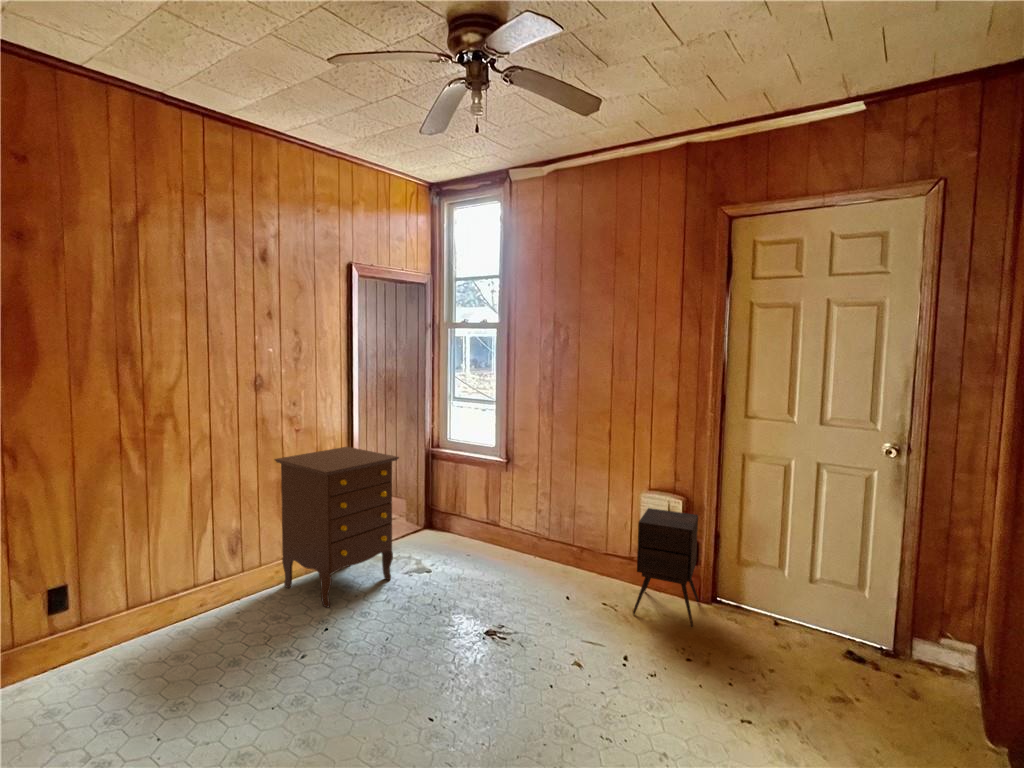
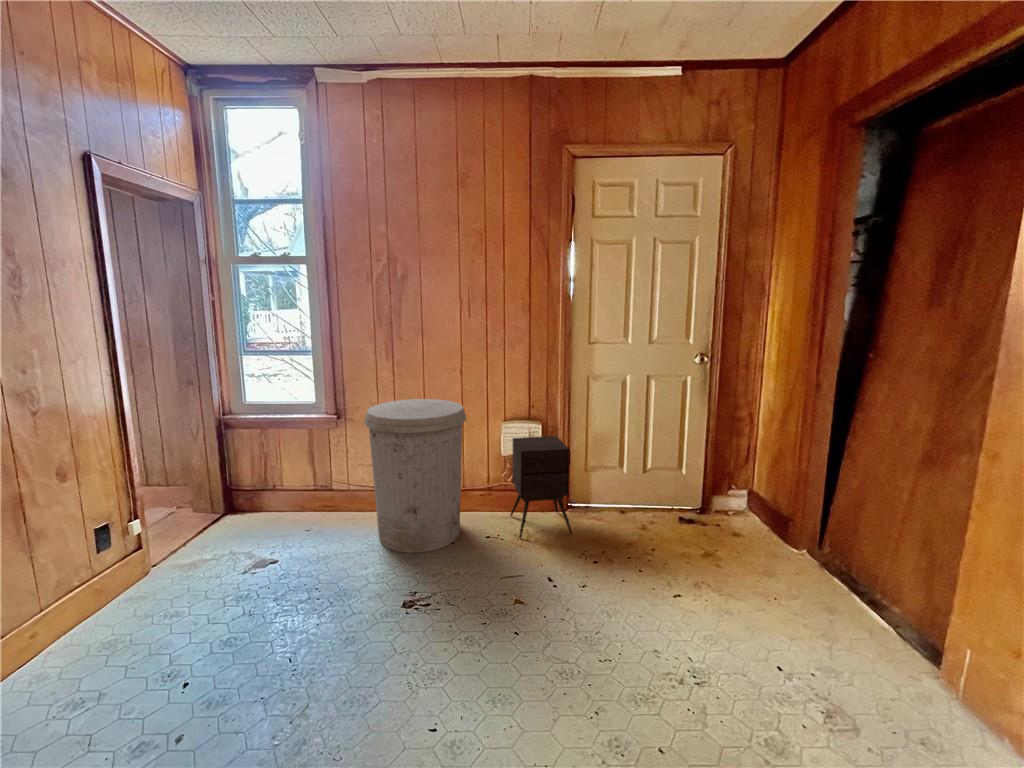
dresser: present [275,447,399,608] -> none [9,428,232,653]
trash can: none [504,454,597,599] -> present [364,399,466,553]

